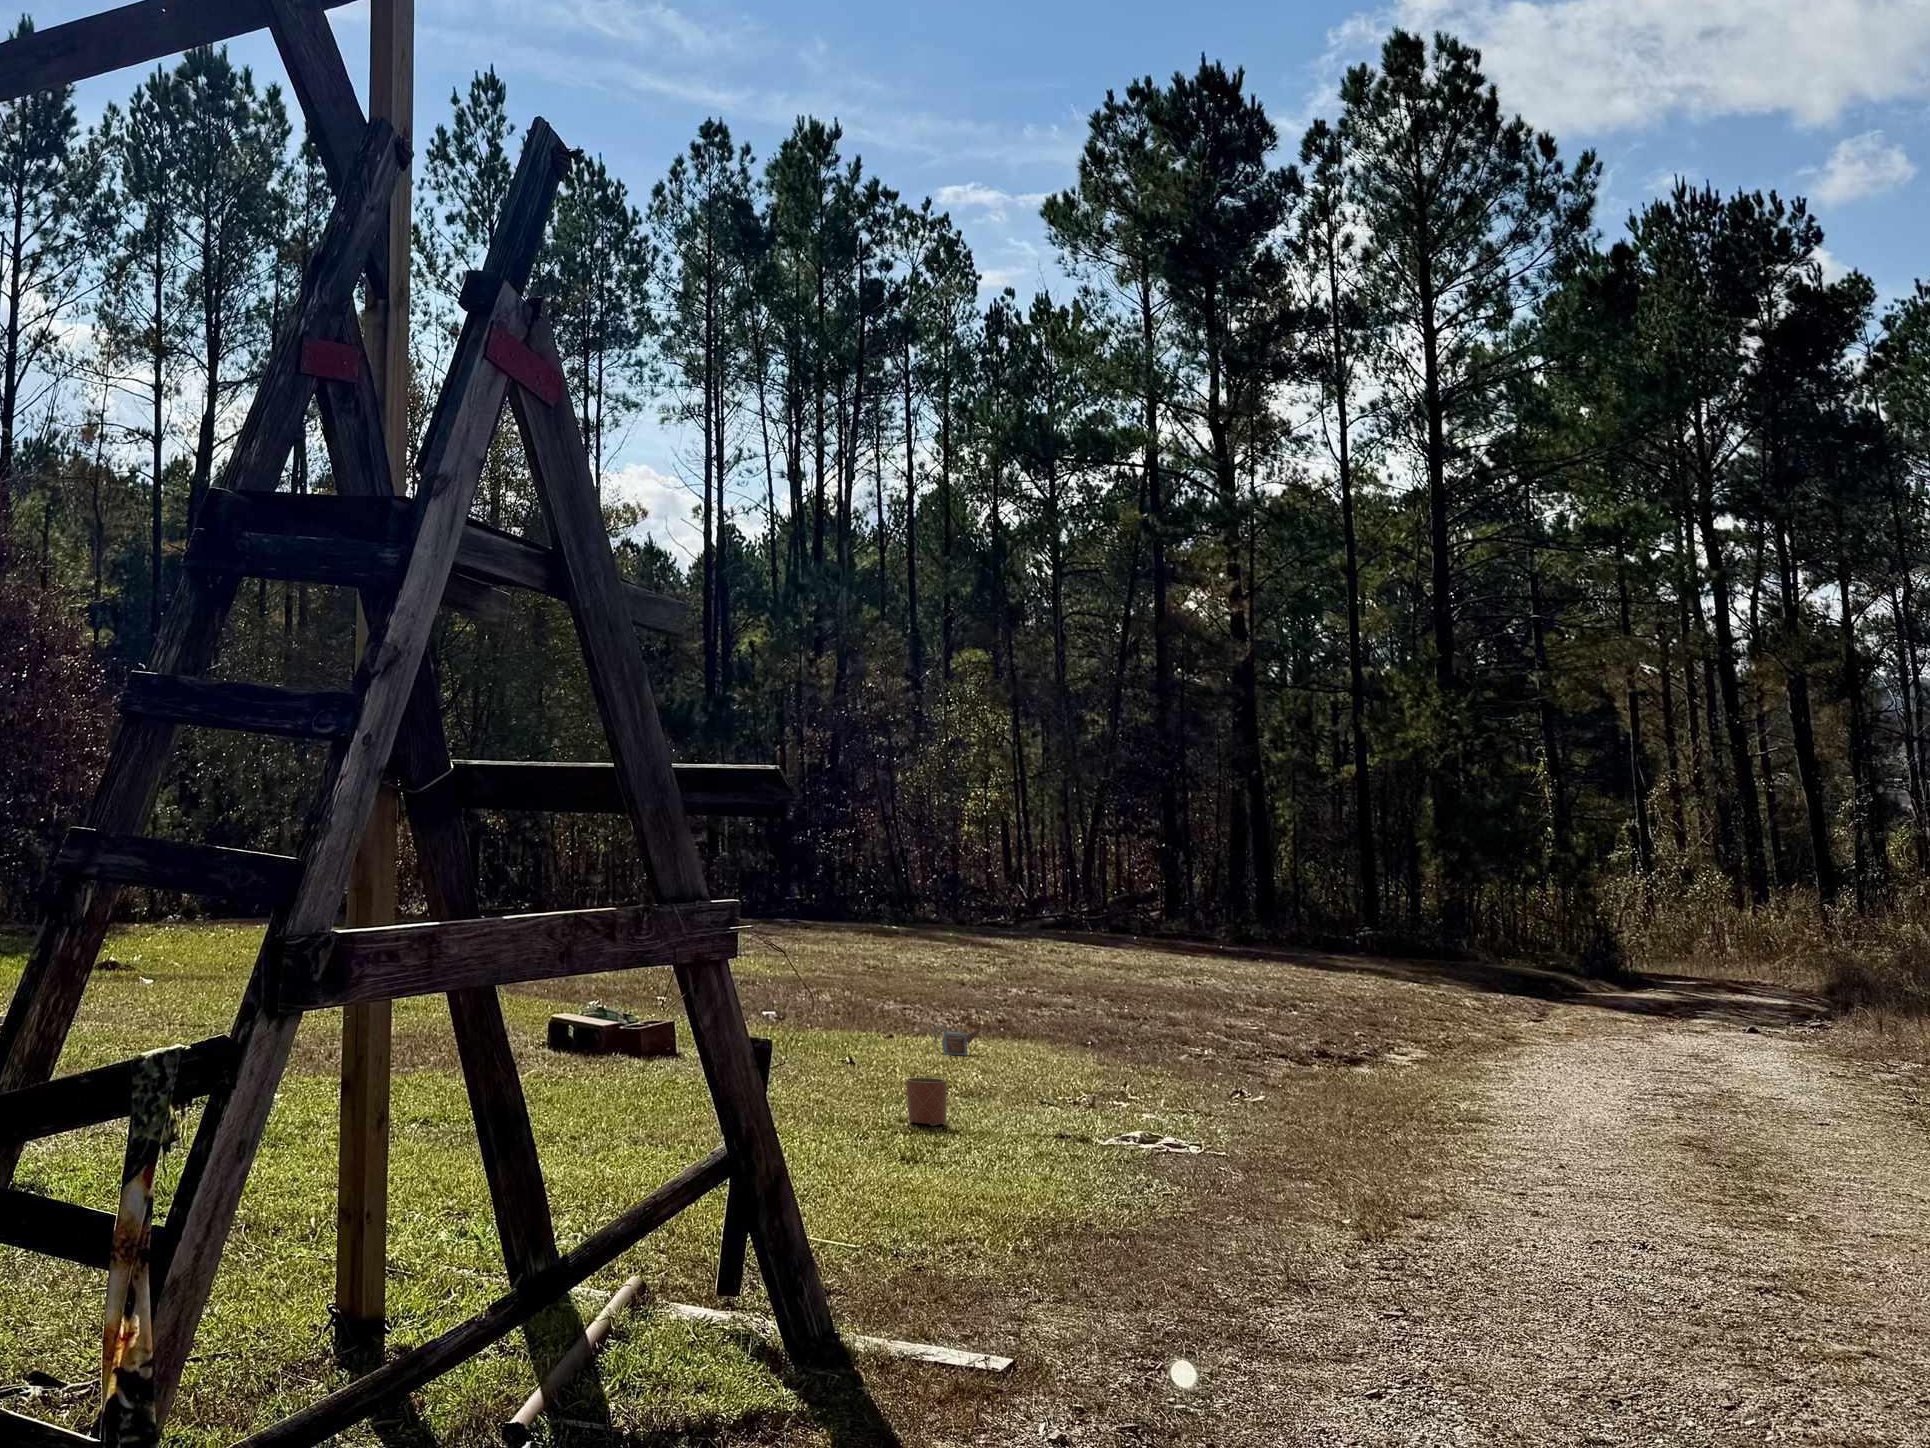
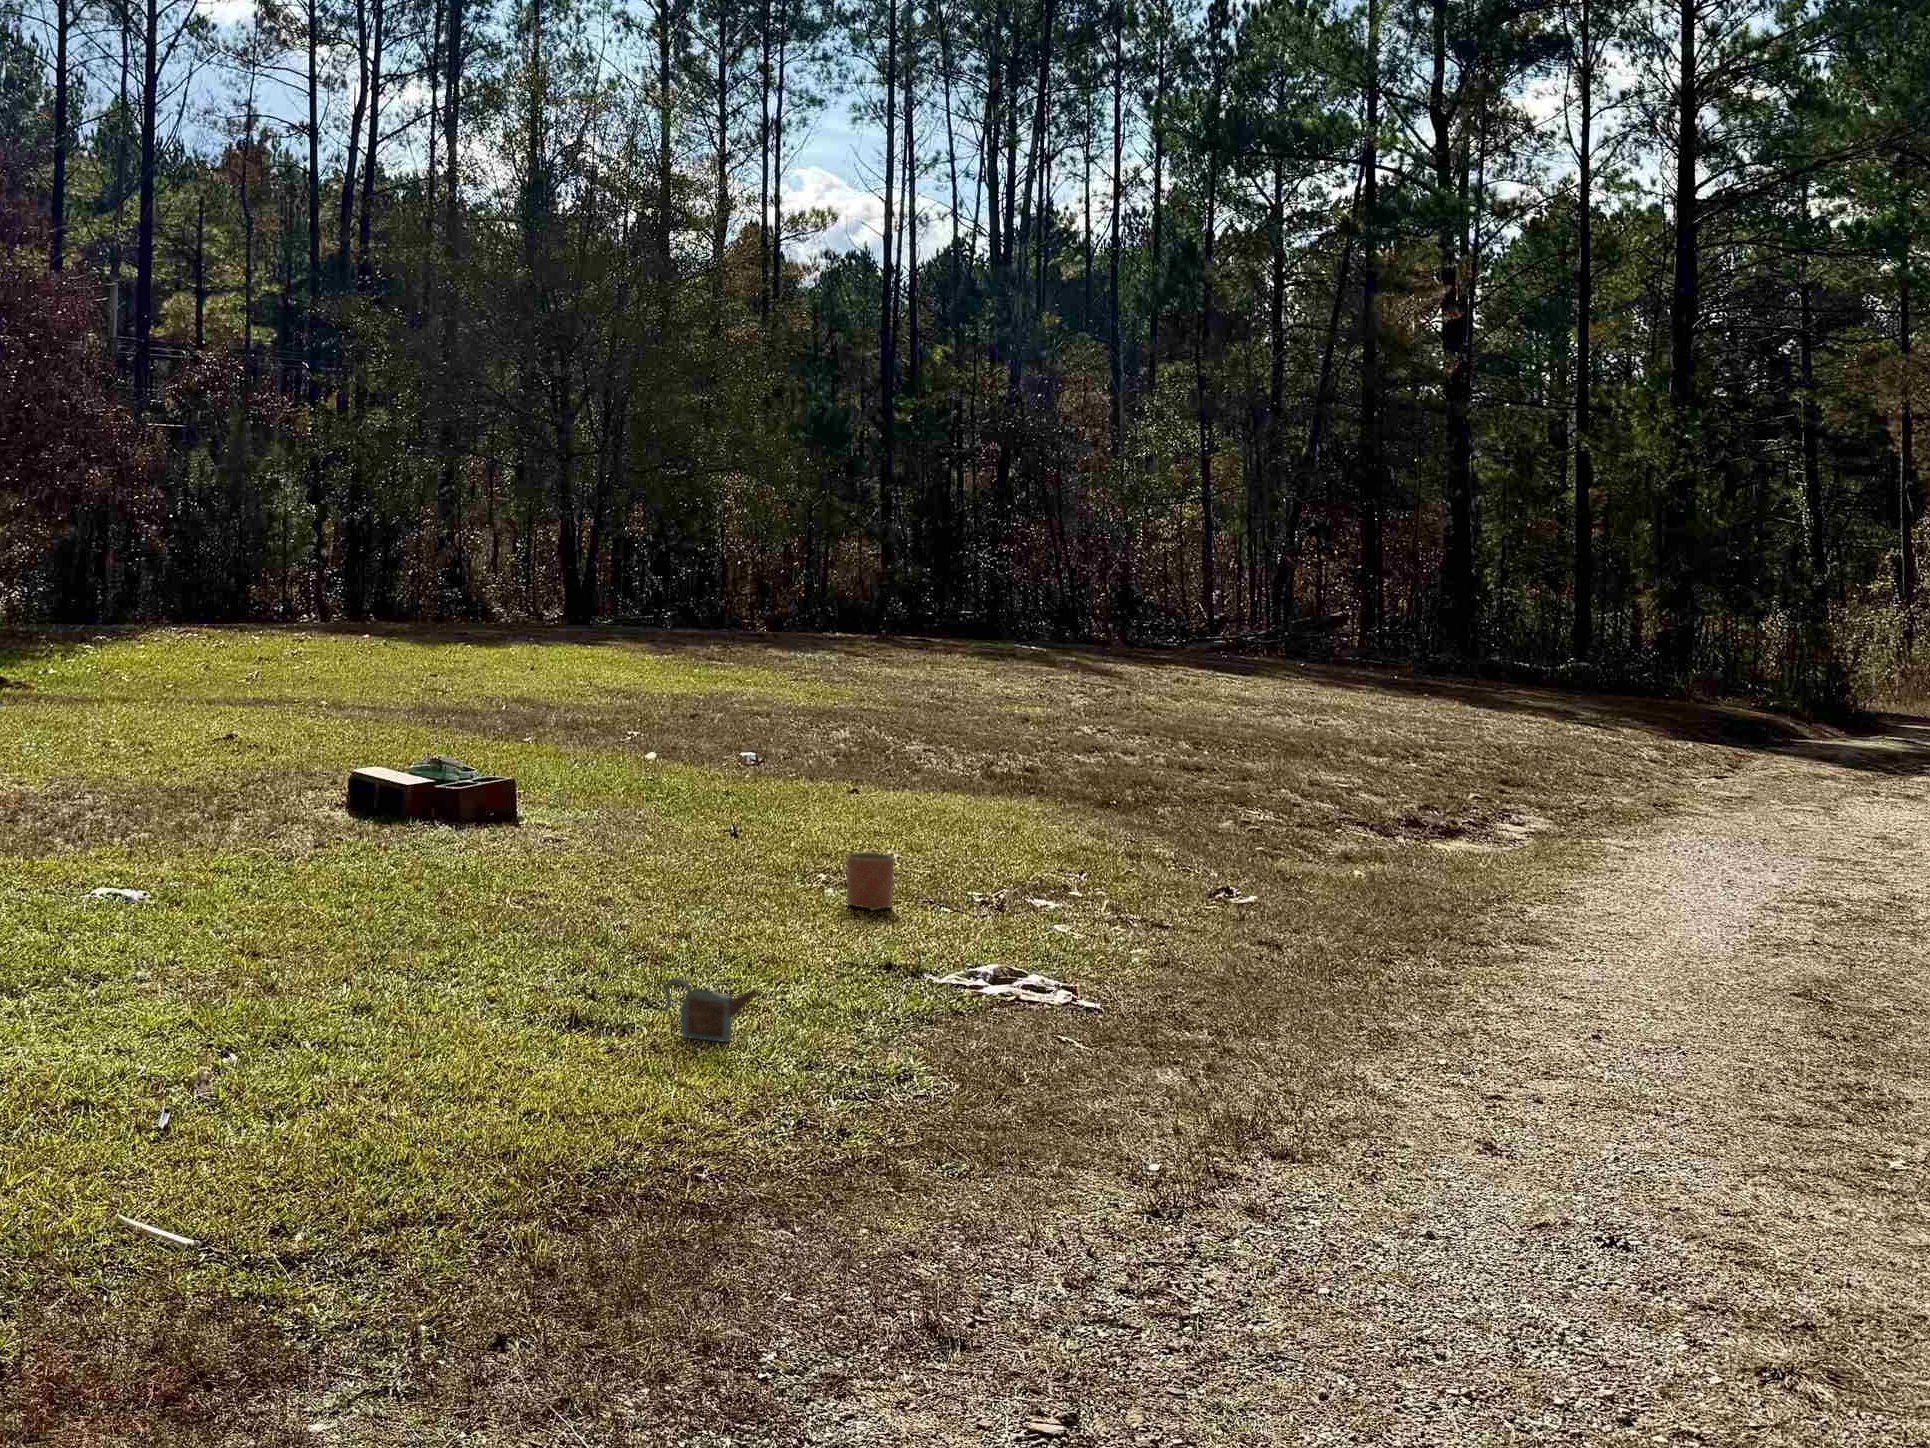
watering can: present [933,1026,980,1056] -> present [664,978,759,1042]

